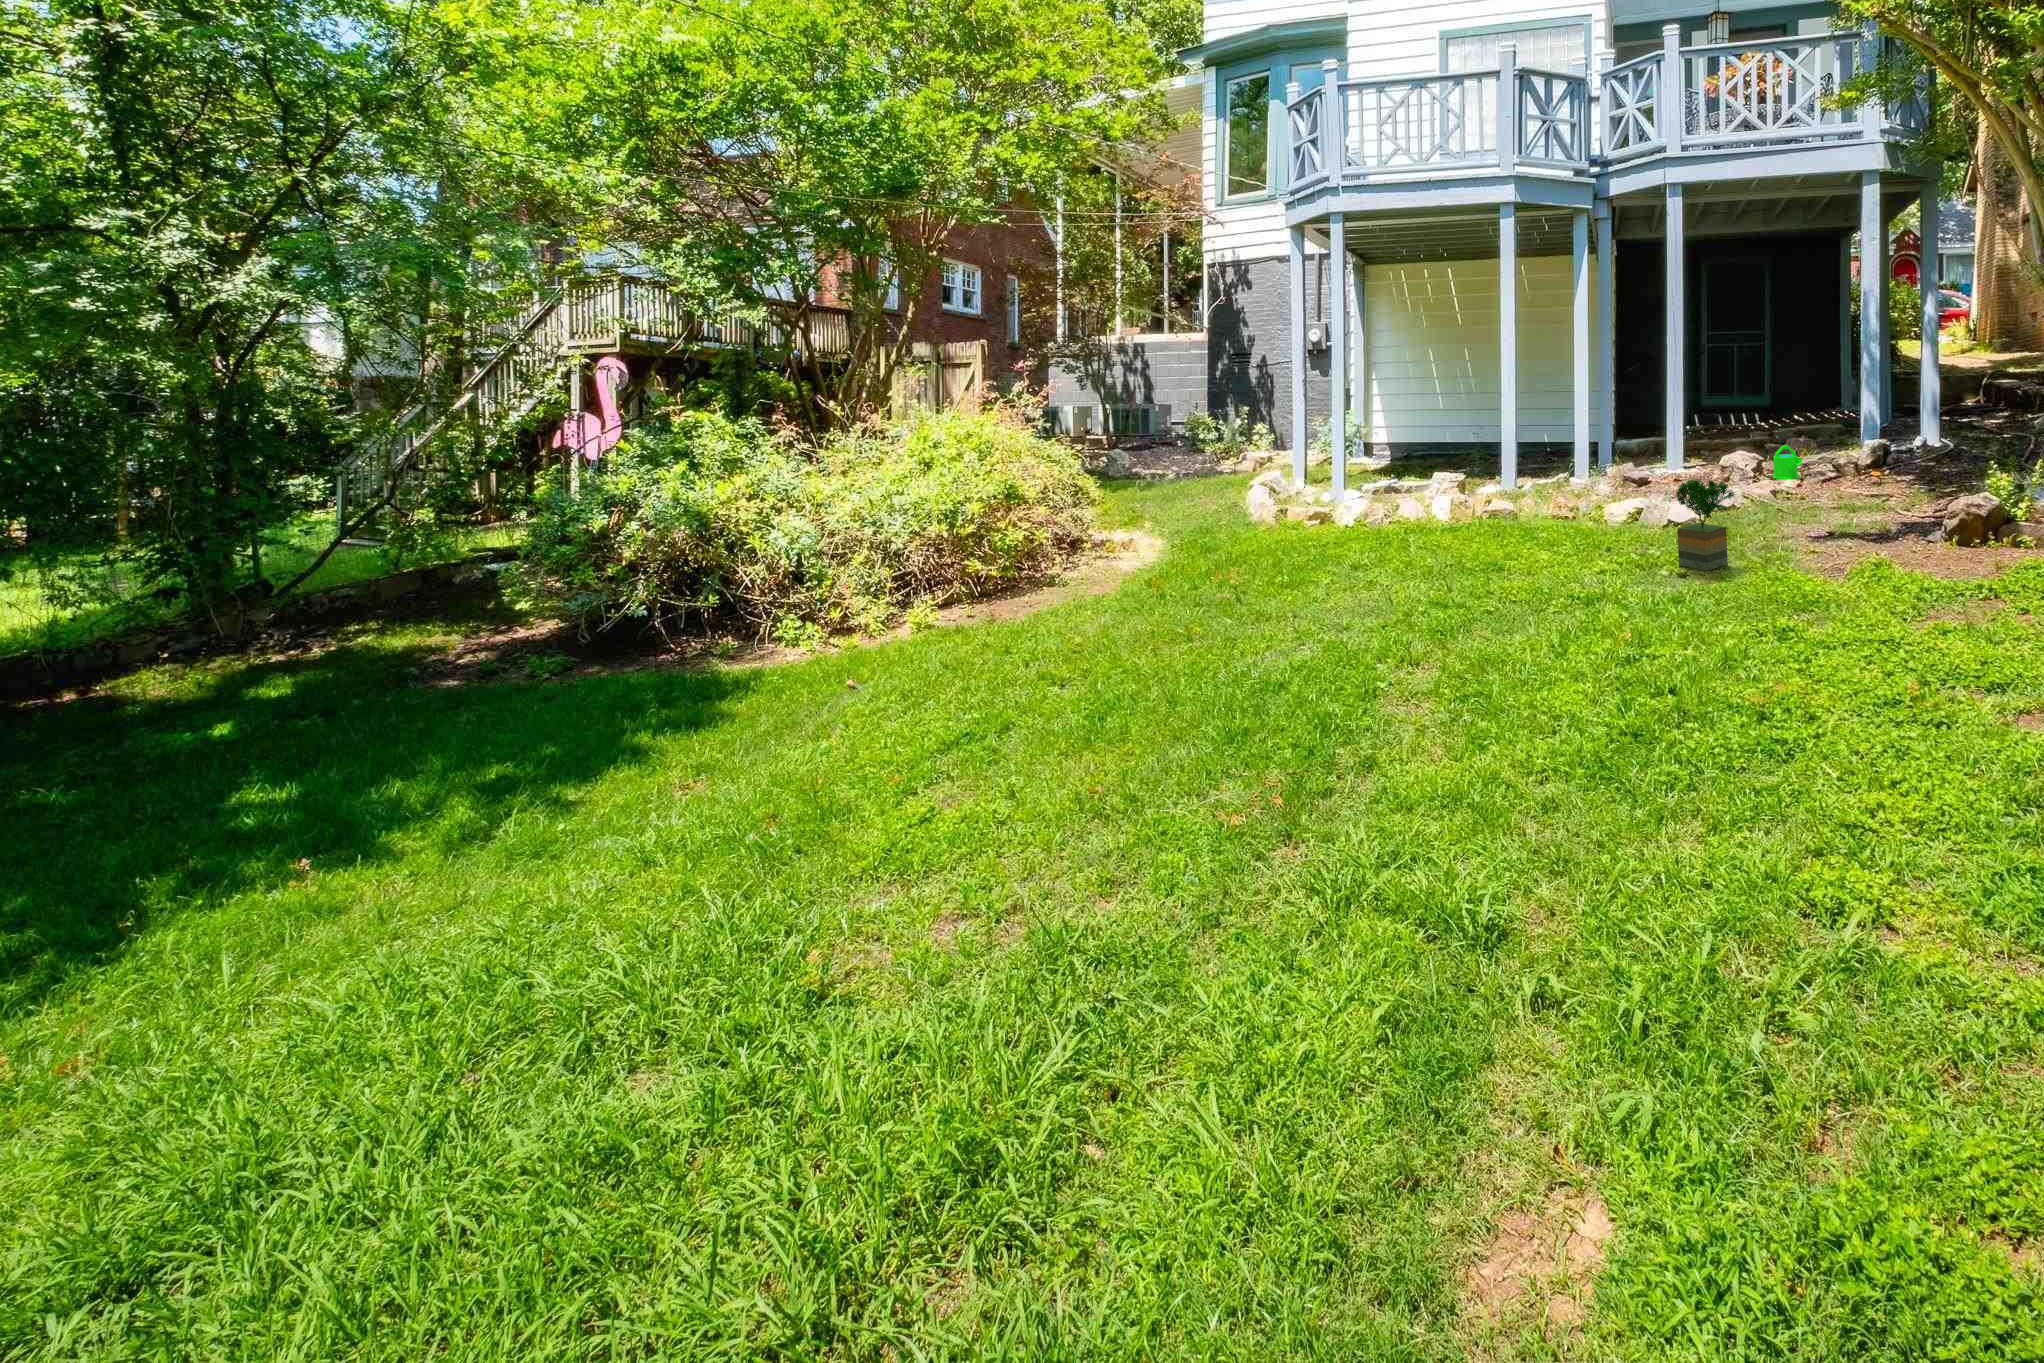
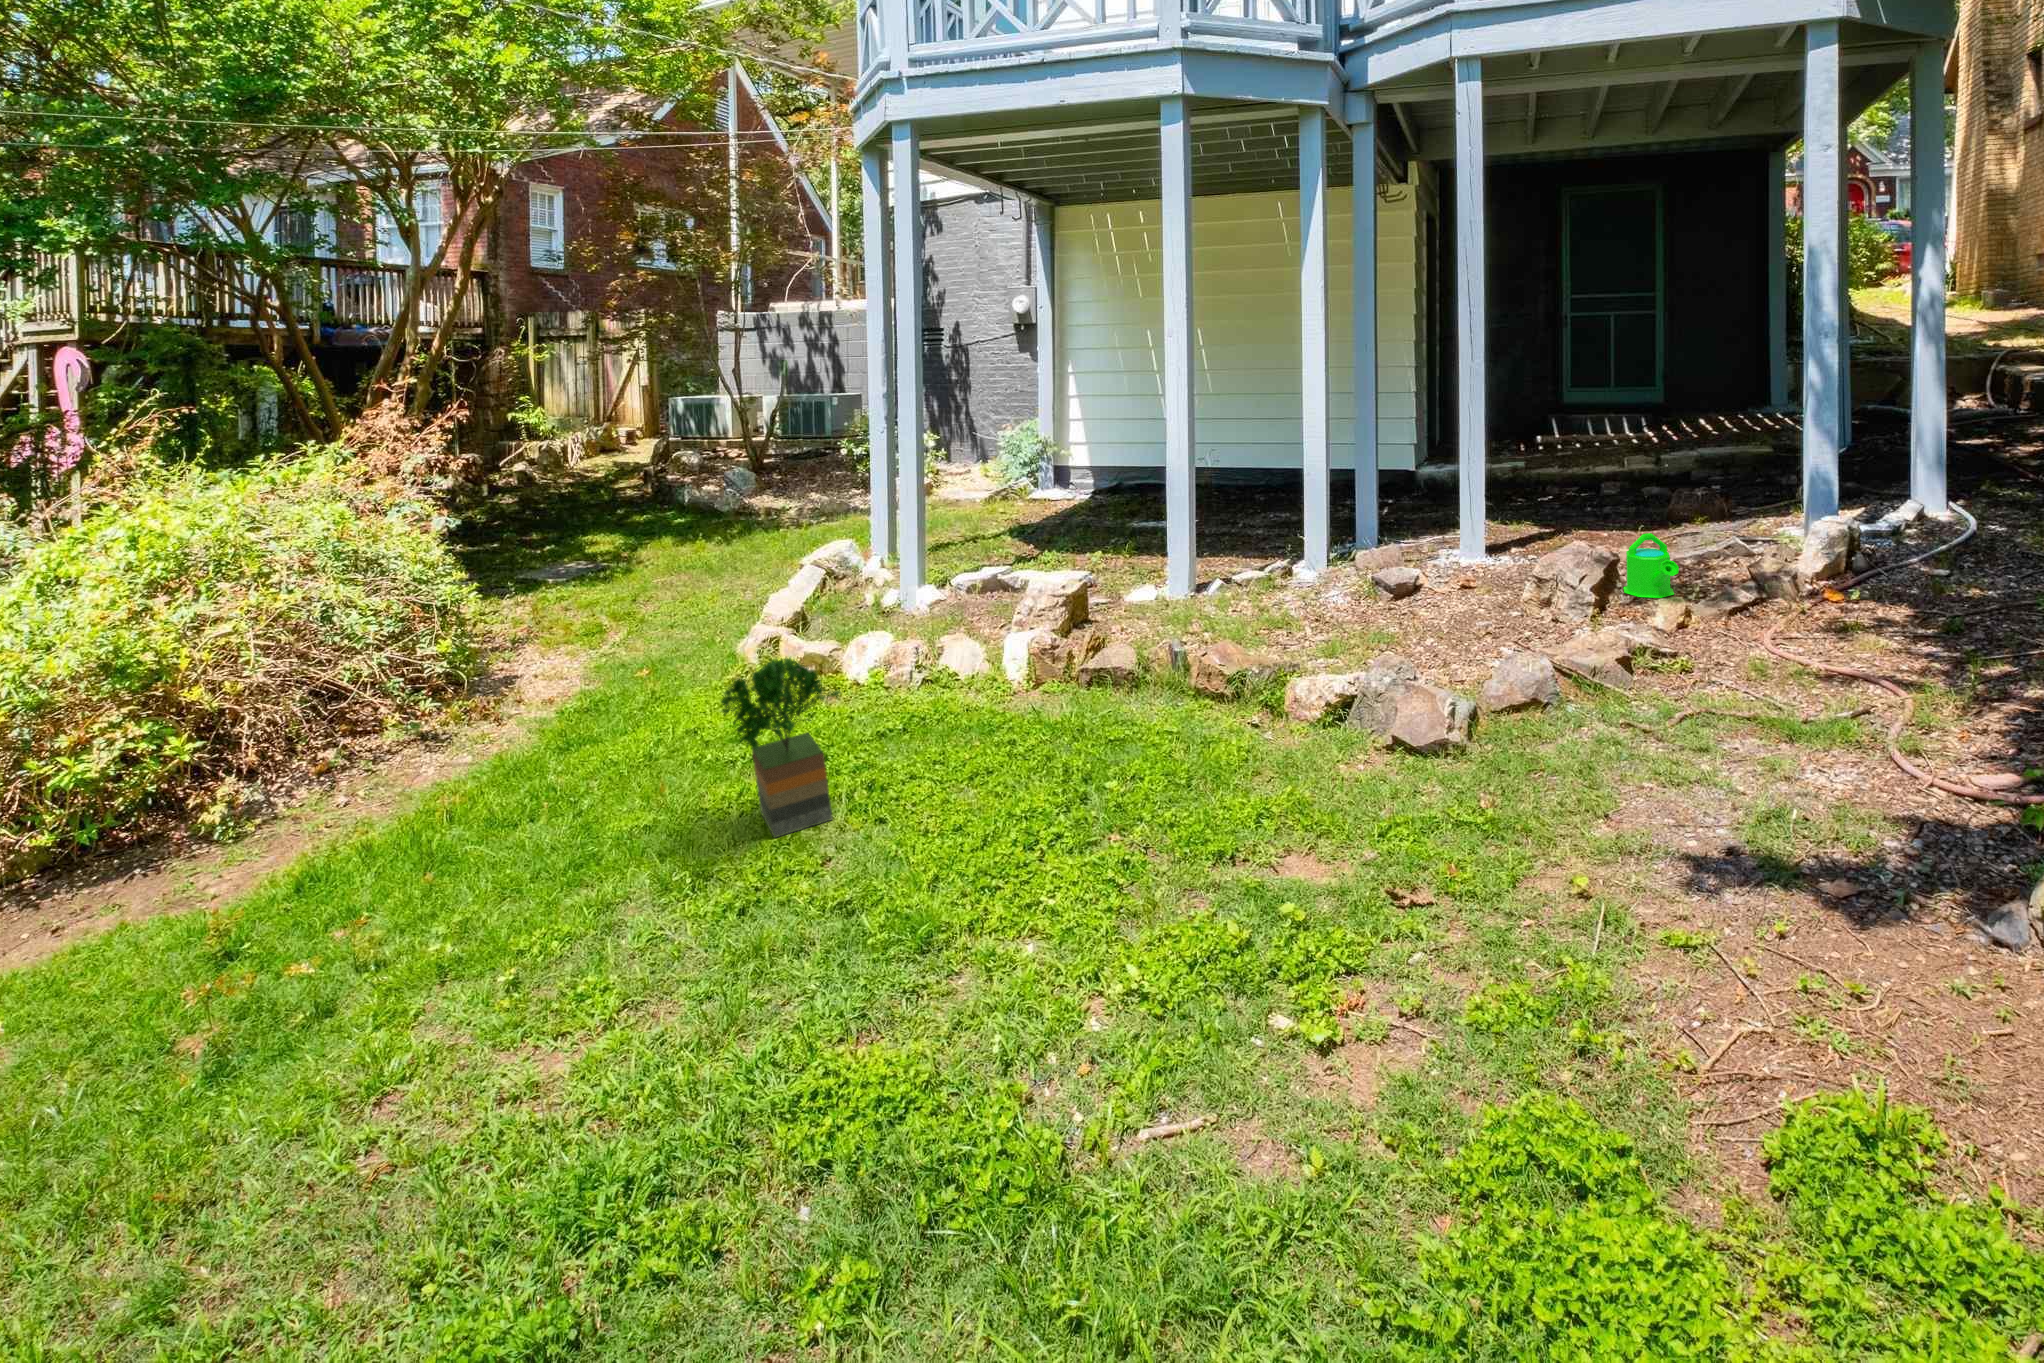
potted tree: present [1676,479,1735,571] -> present [721,658,841,837]

